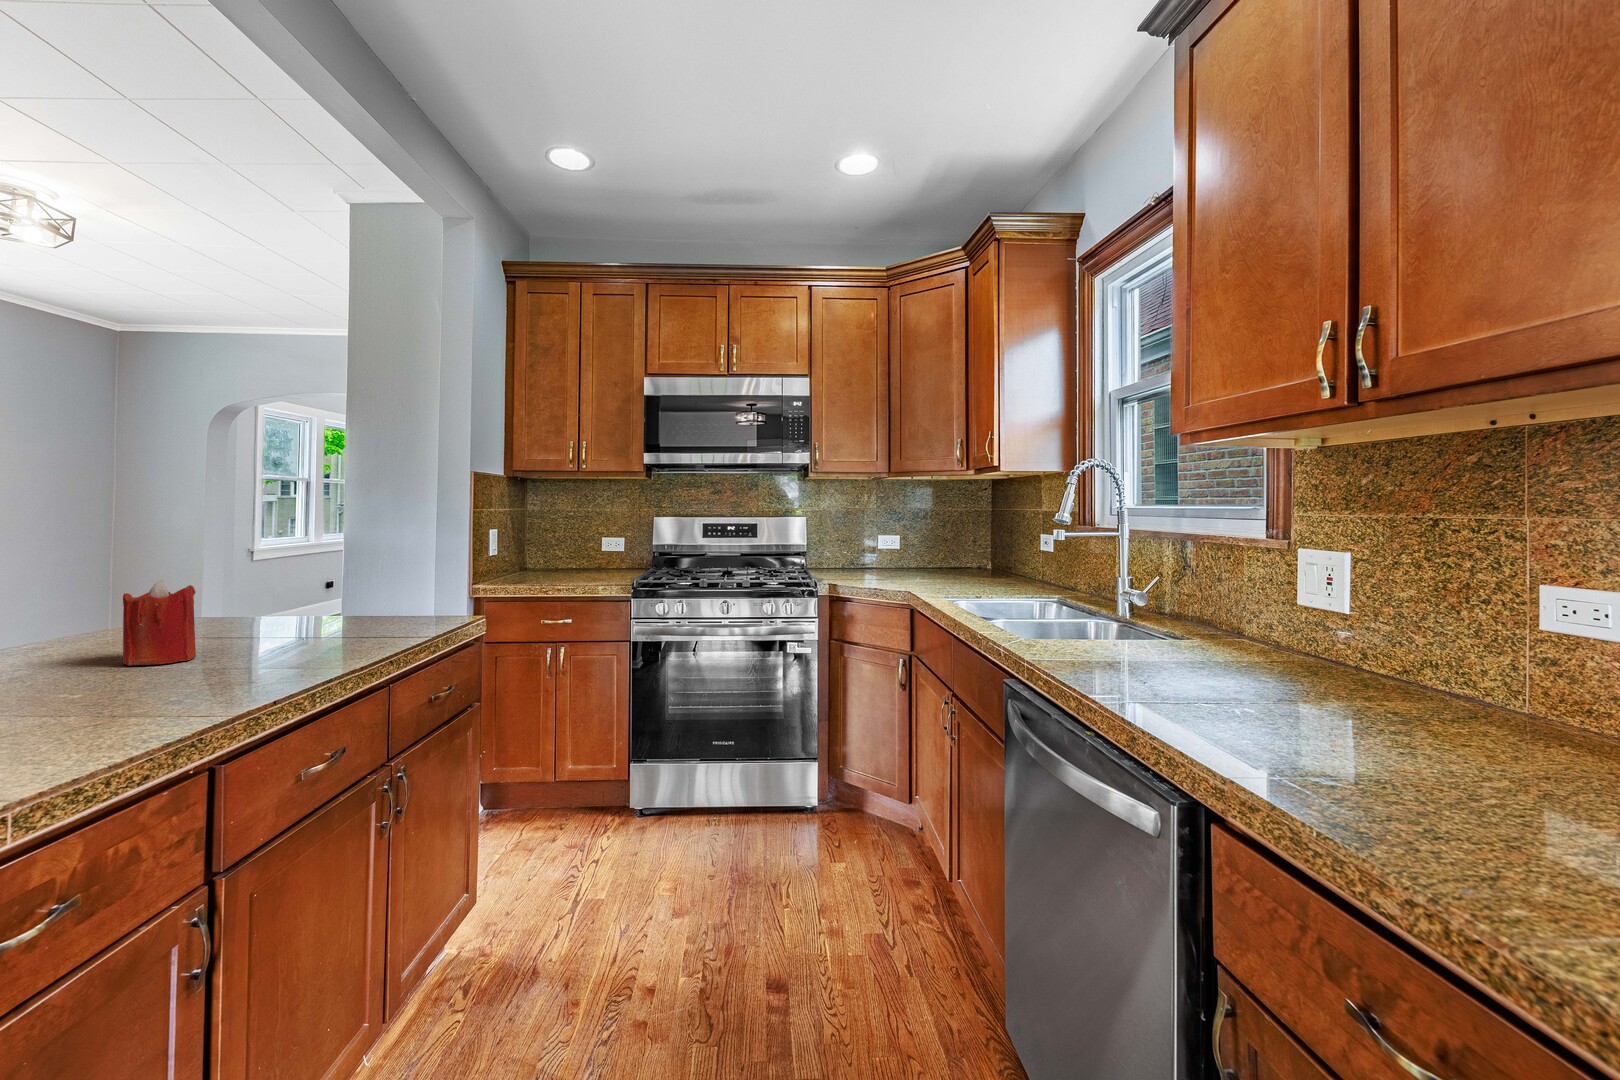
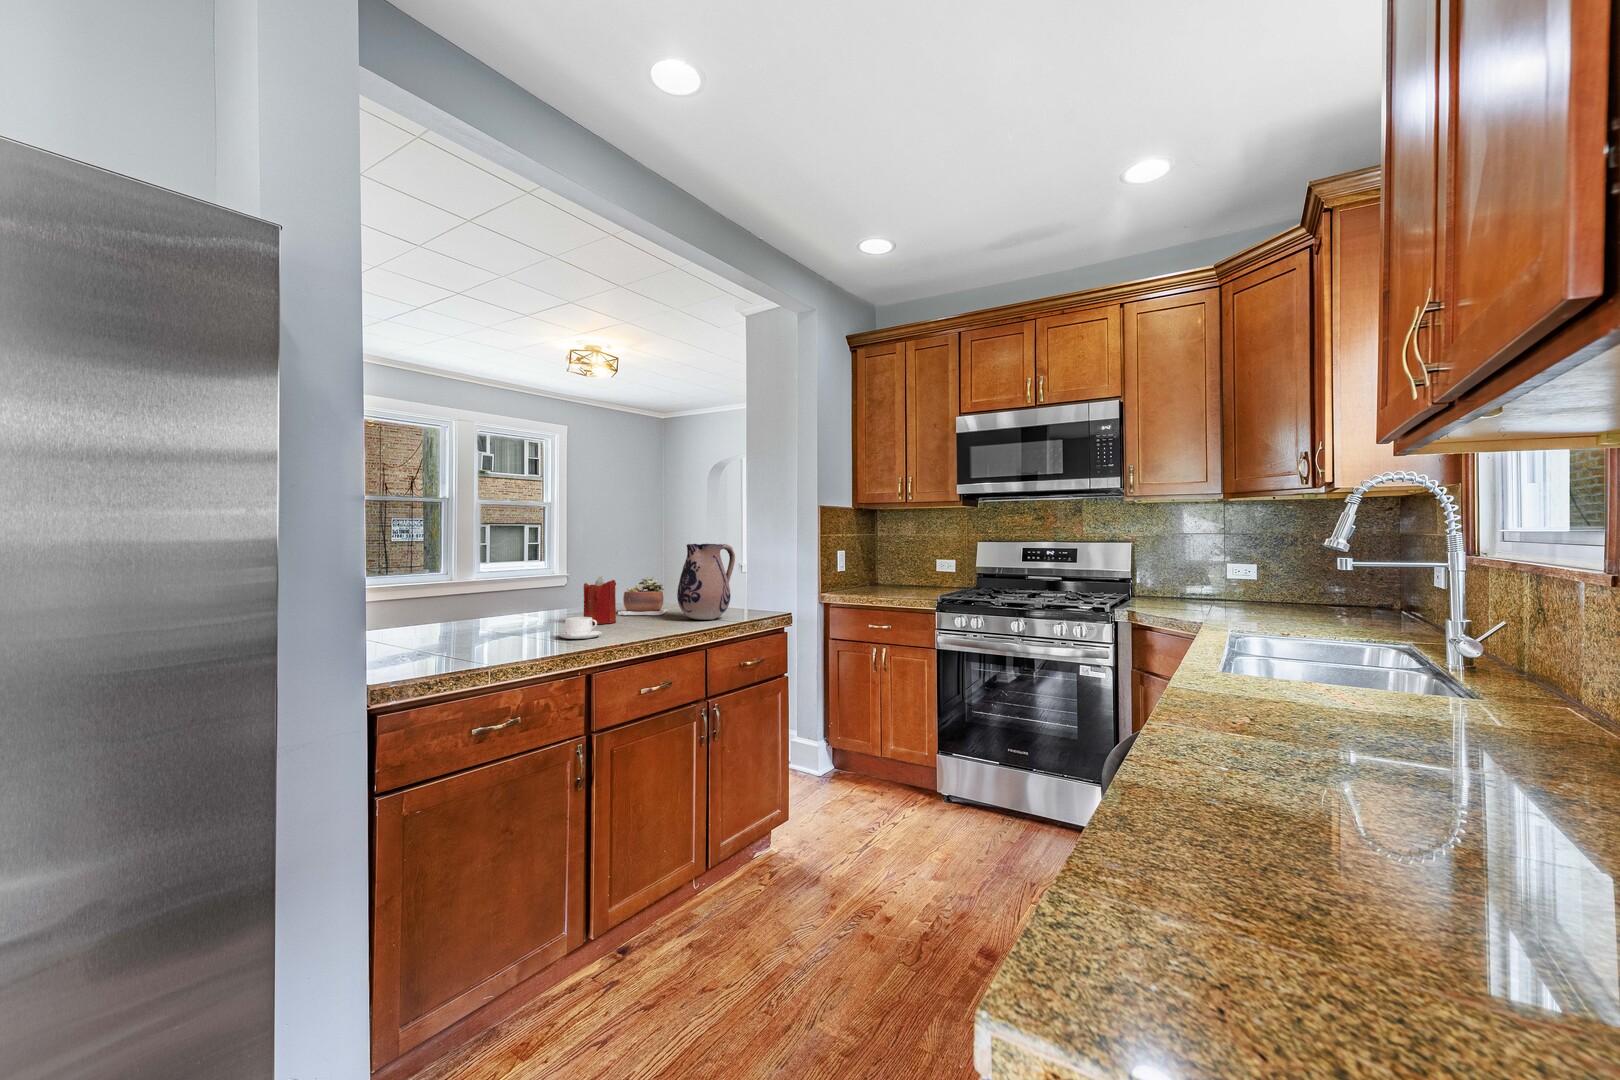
ceramic pitcher: none [316,524,409,640] -> present [677,544,735,620]
succulent plant: none [182,574,273,642] -> present [618,577,668,615]
coffee cup: none [102,659,209,704] -> present [557,617,602,639]

